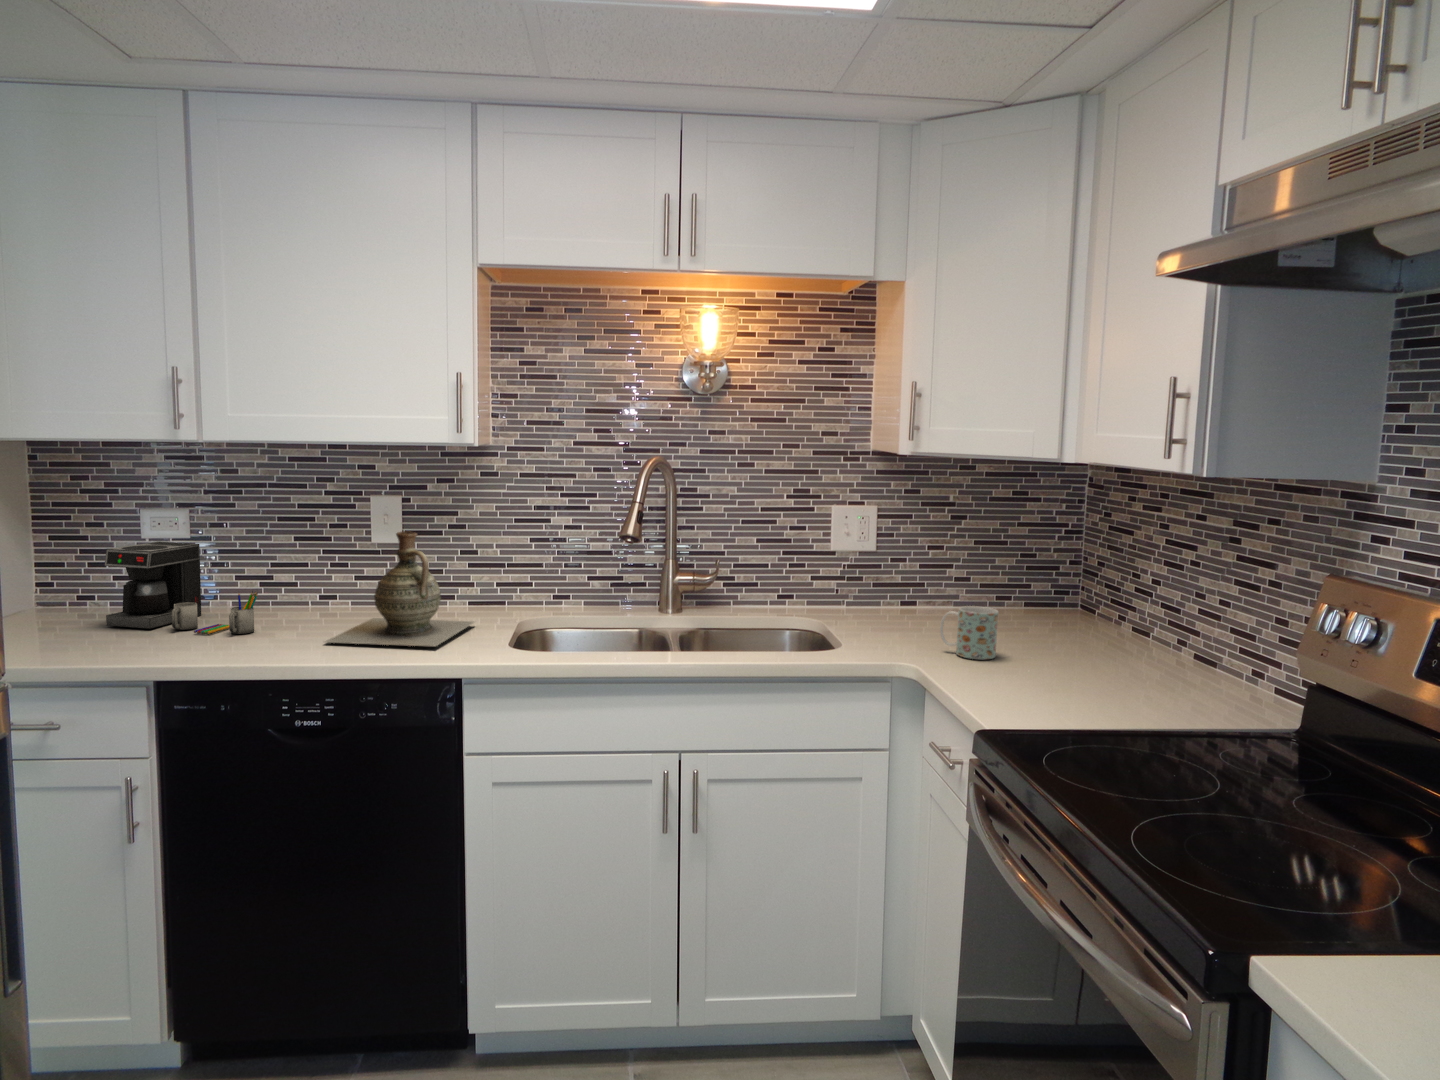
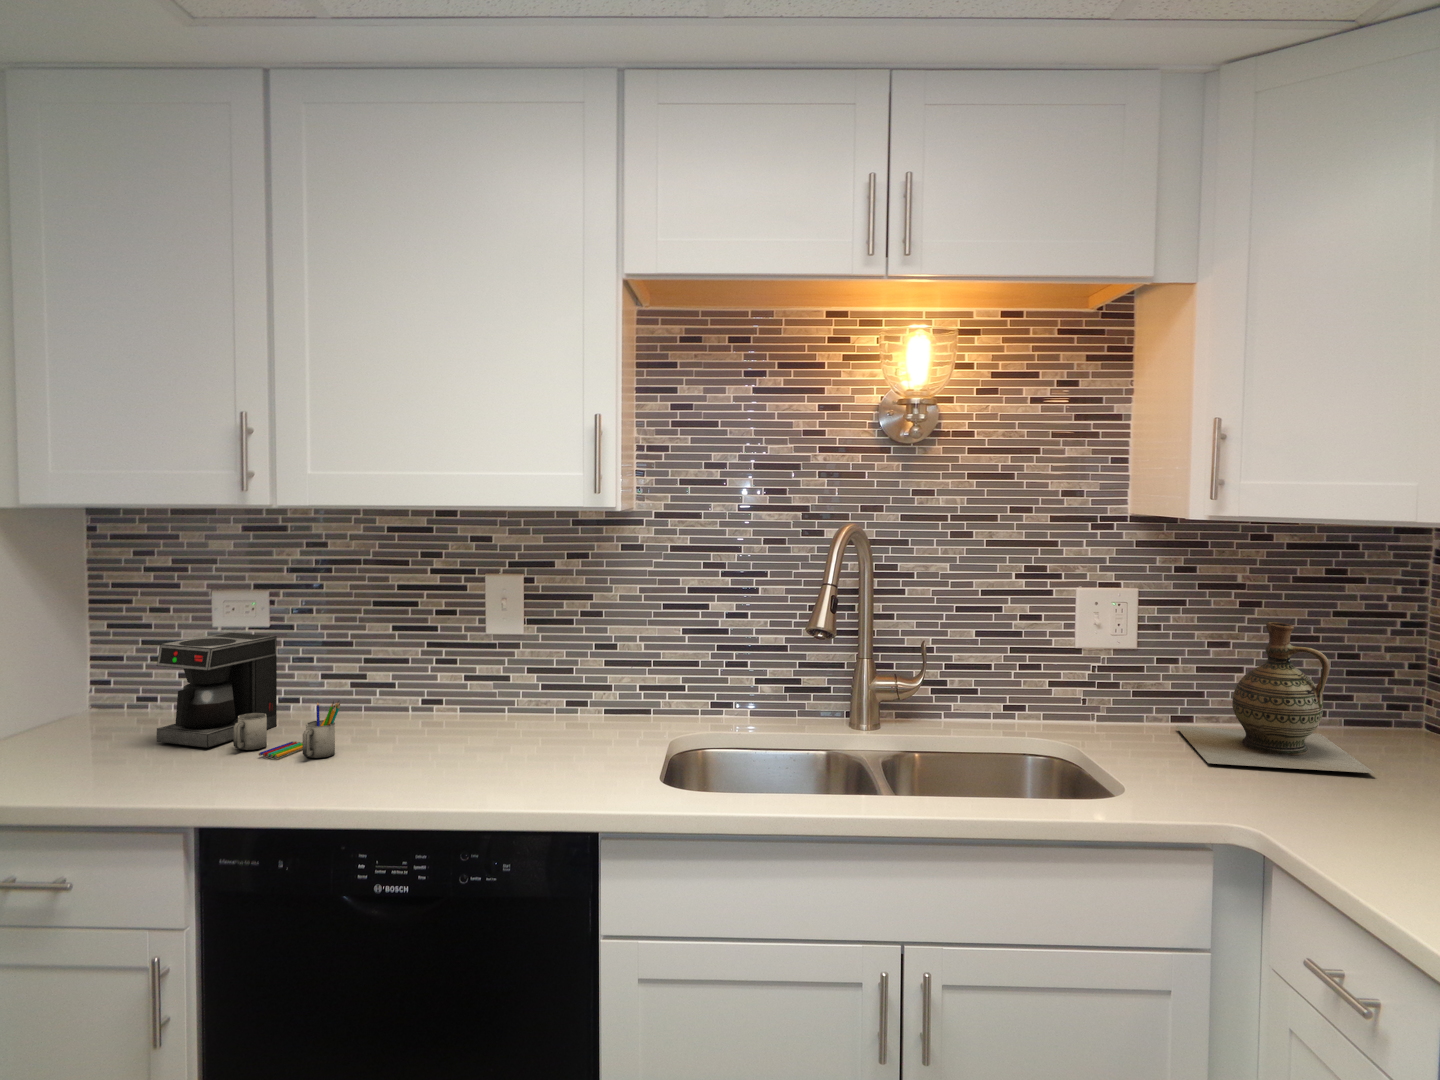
ceramic jug: present [325,531,474,646] -> present [1176,622,1375,773]
mug: present [940,606,998,659] -> none [1287,742,1388,827]

